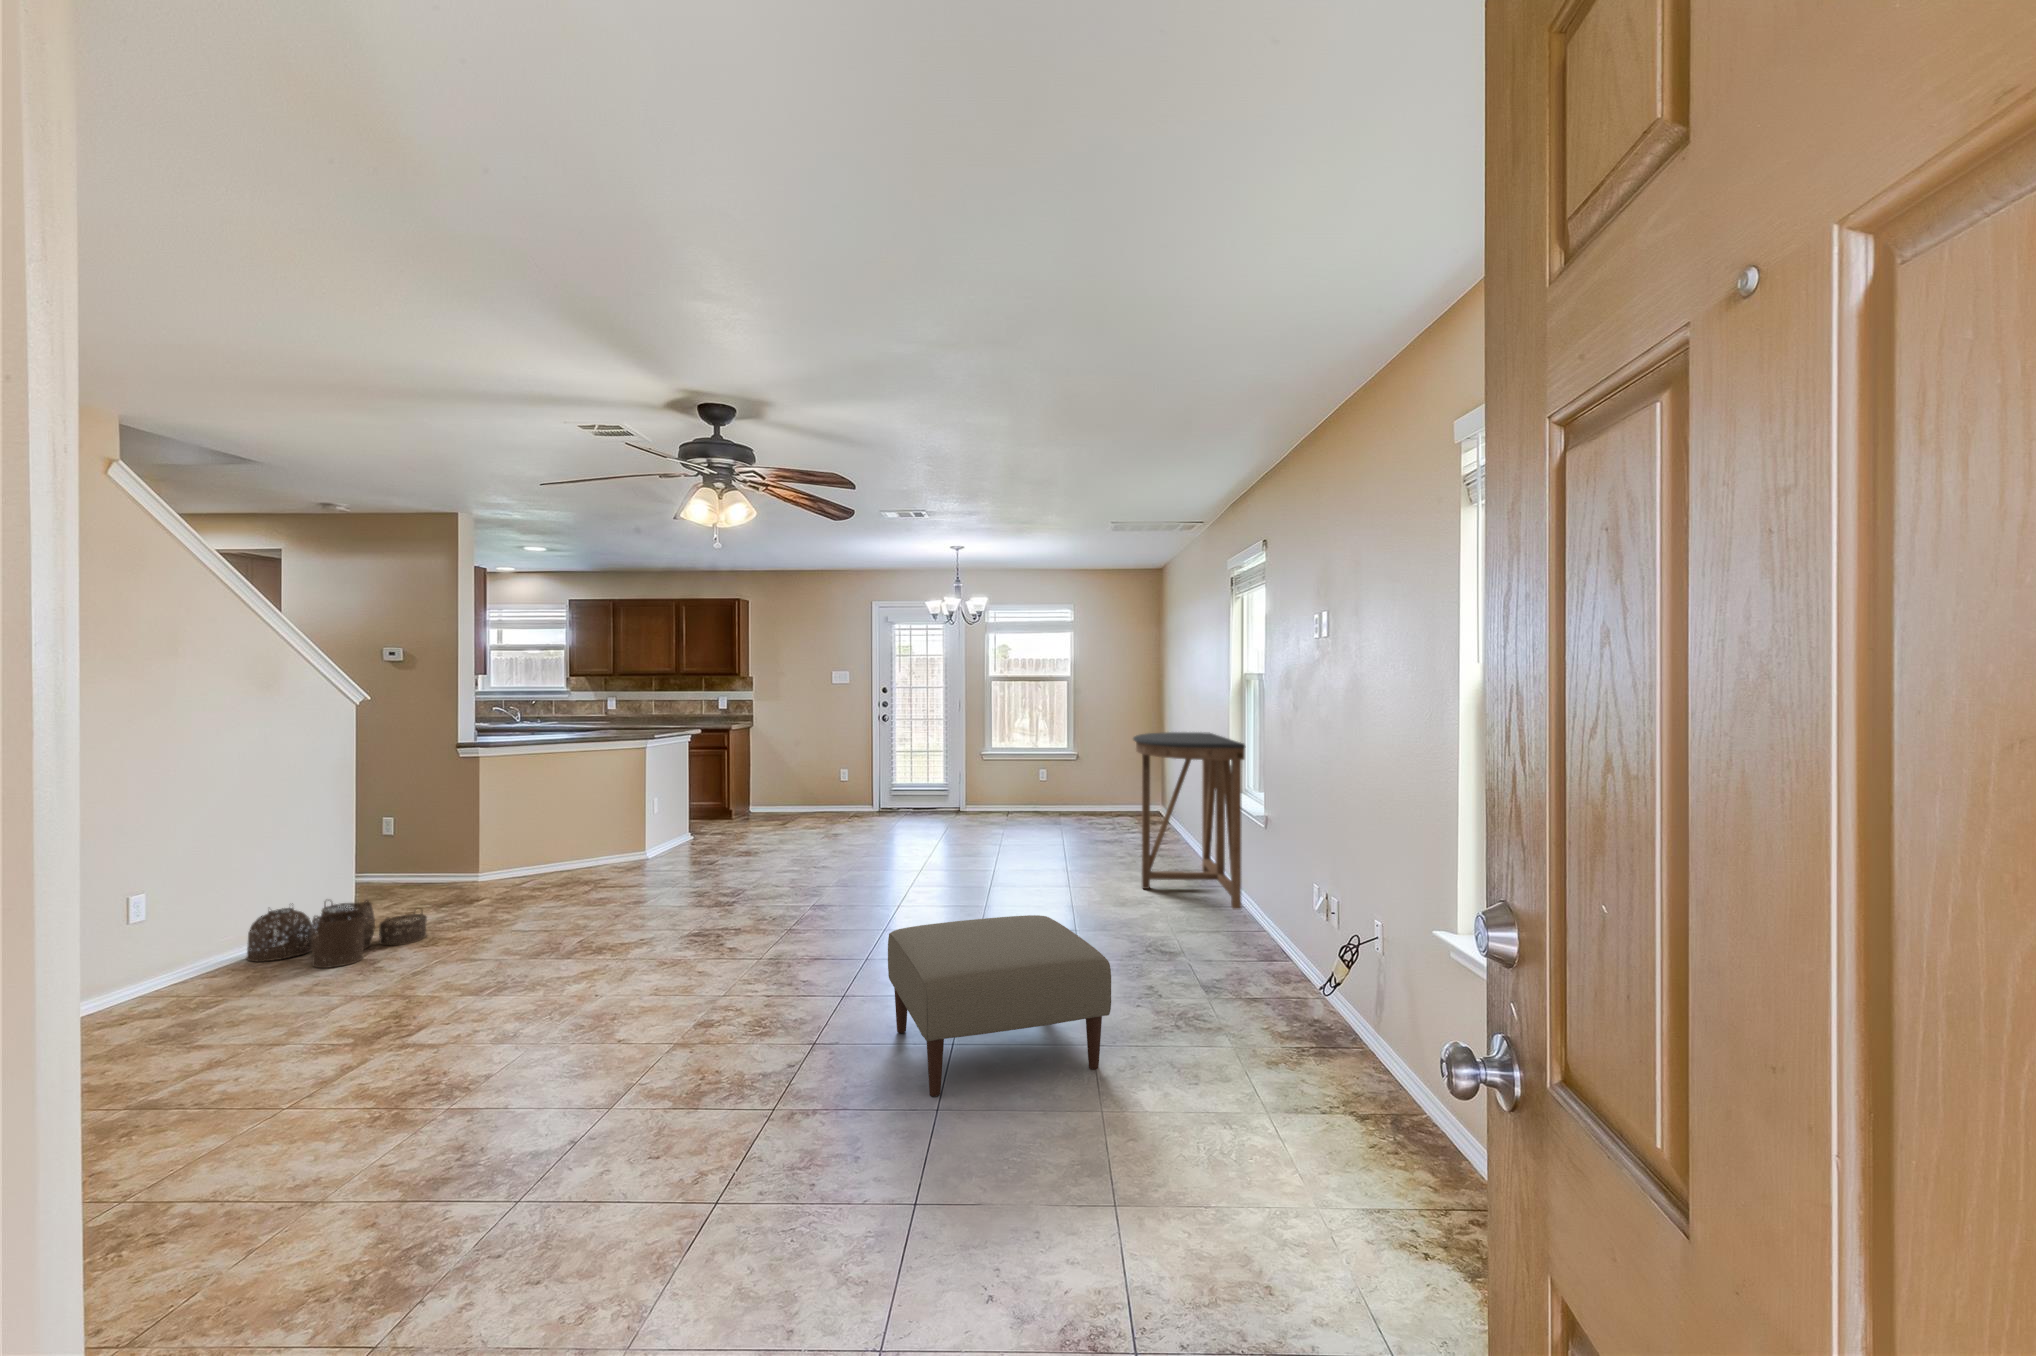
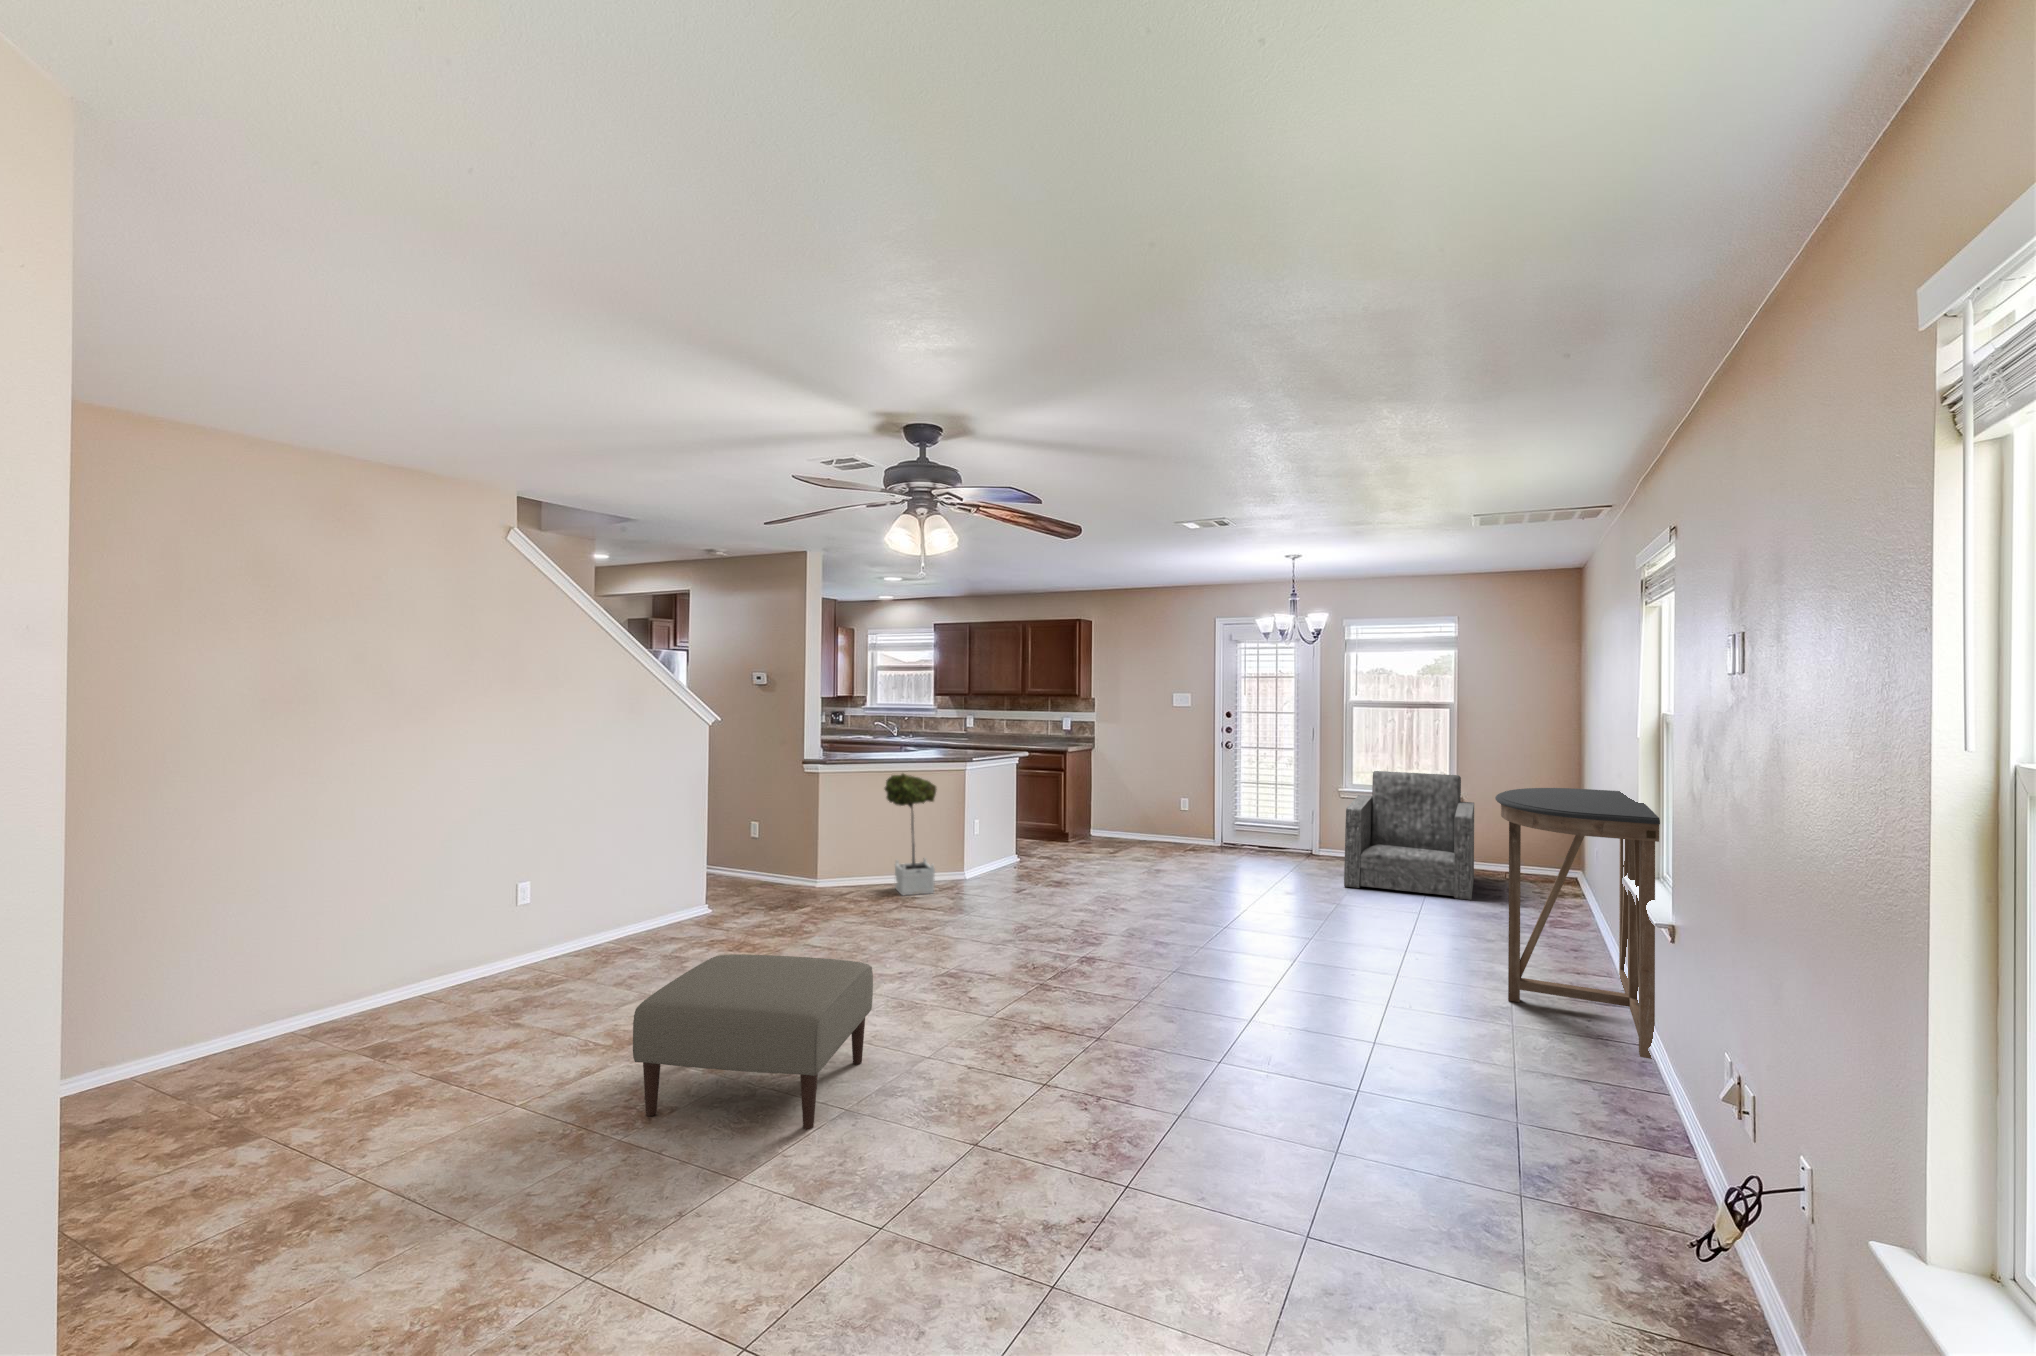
armchair: none [992,734,1086,829] -> present [1344,771,1474,900]
potted tree: none [563,751,623,878] -> present [885,774,937,895]
woven basket: present [247,900,427,968] -> none [620,895,747,957]
ottoman: present [888,915,1111,1096] -> present [633,954,873,1130]

